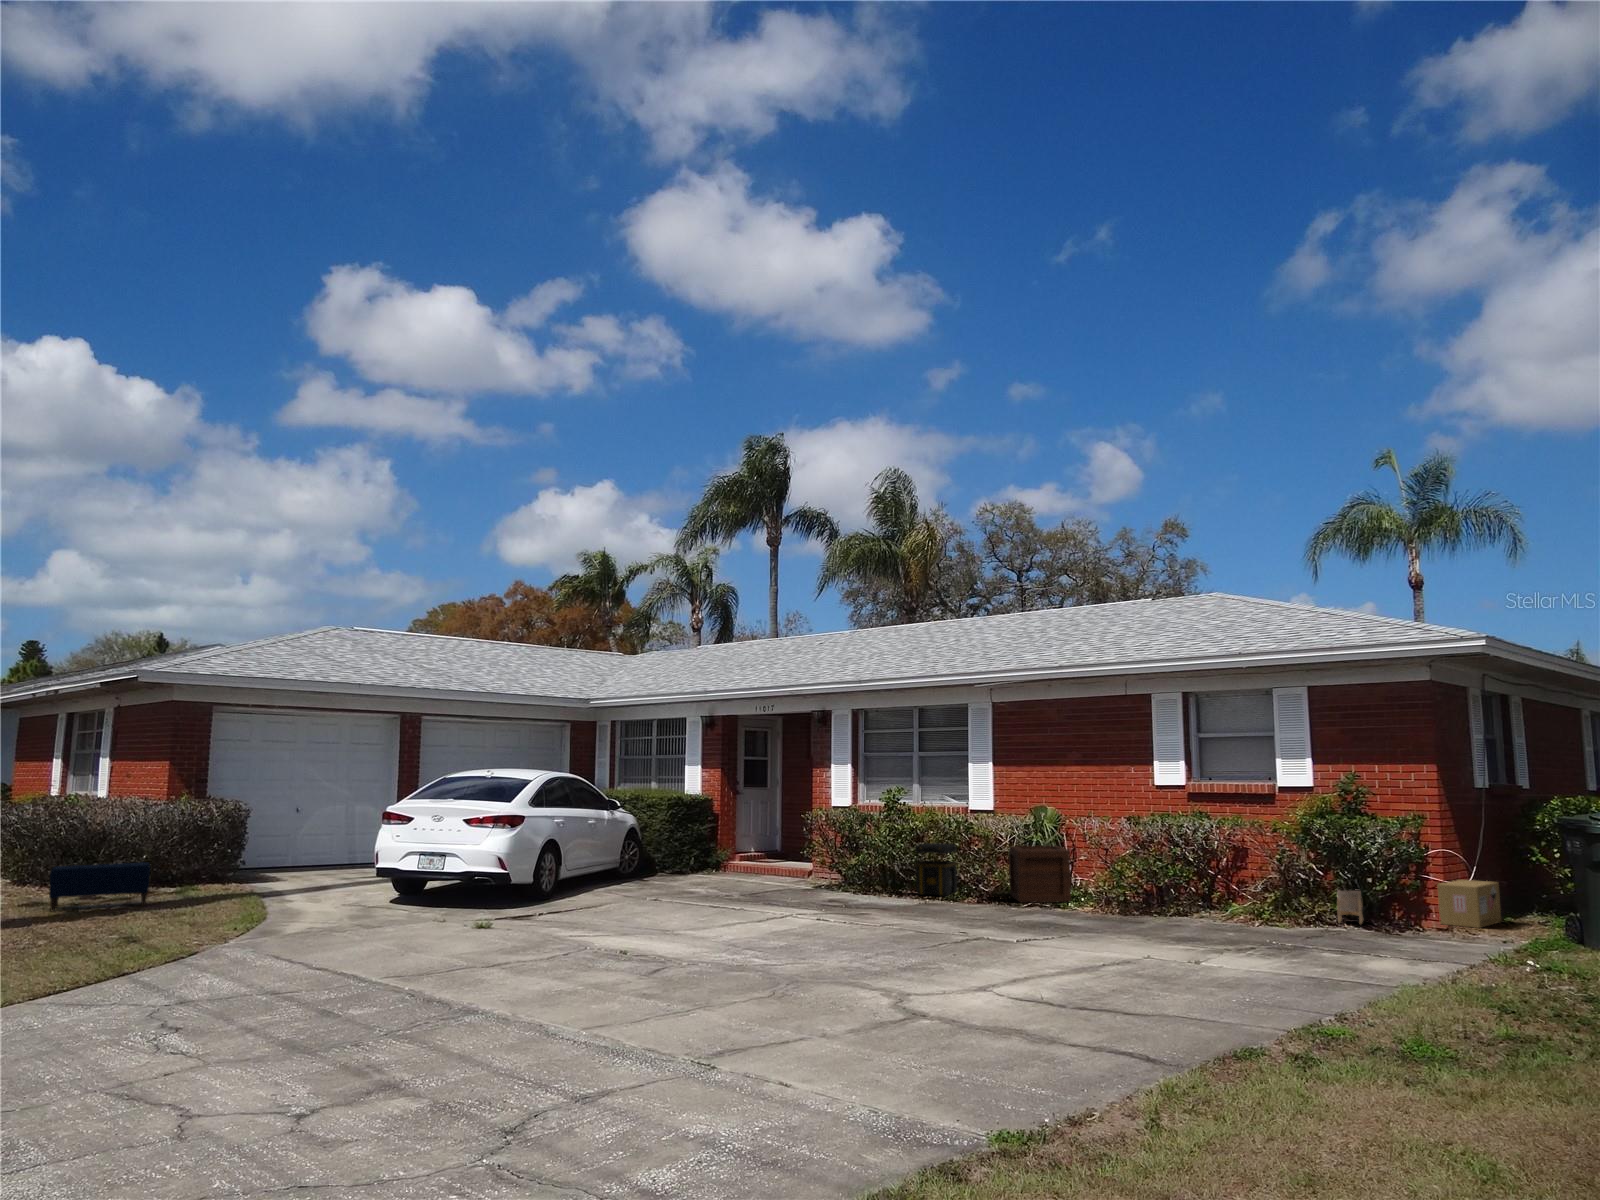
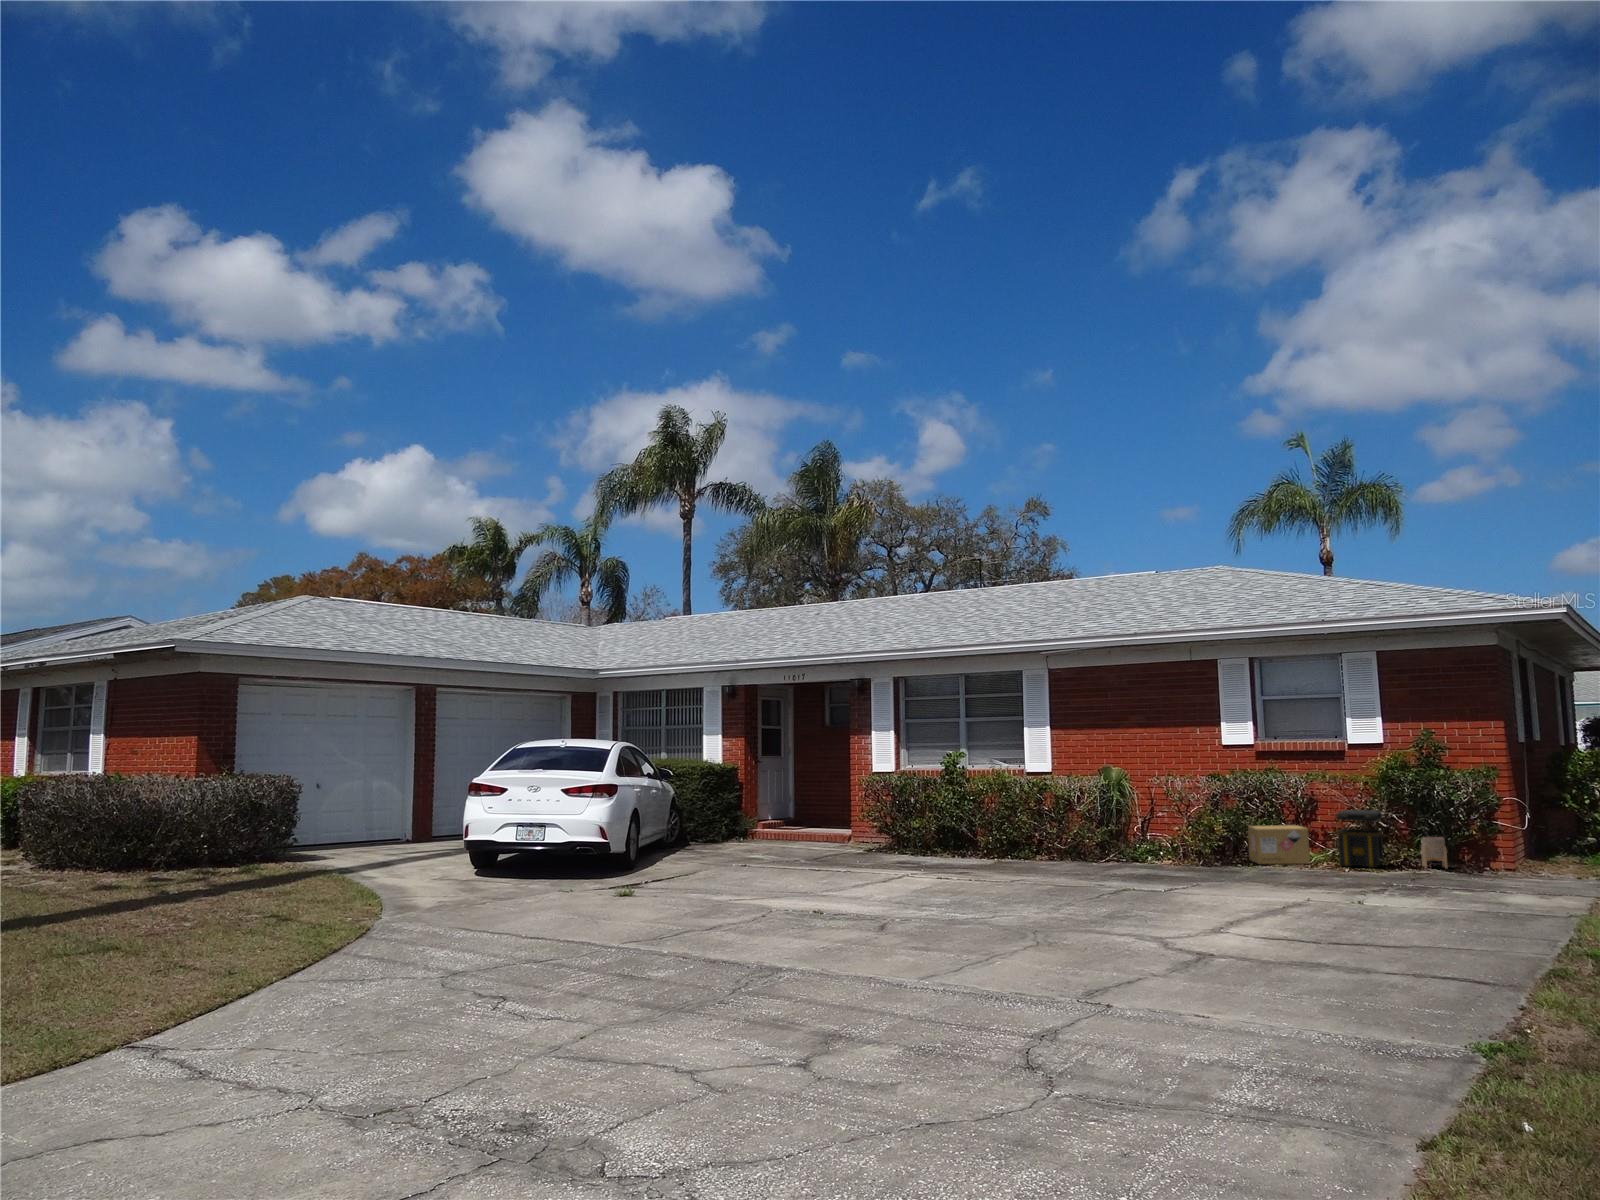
toolbox: present [915,843,958,896] -> present [1336,810,1384,868]
wooden crate: present [1009,846,1071,903] -> none [1086,804,1154,859]
bench: present [49,862,150,911] -> none [113,840,220,894]
cardboard box: present [1437,880,1501,928] -> present [1248,825,1310,864]

